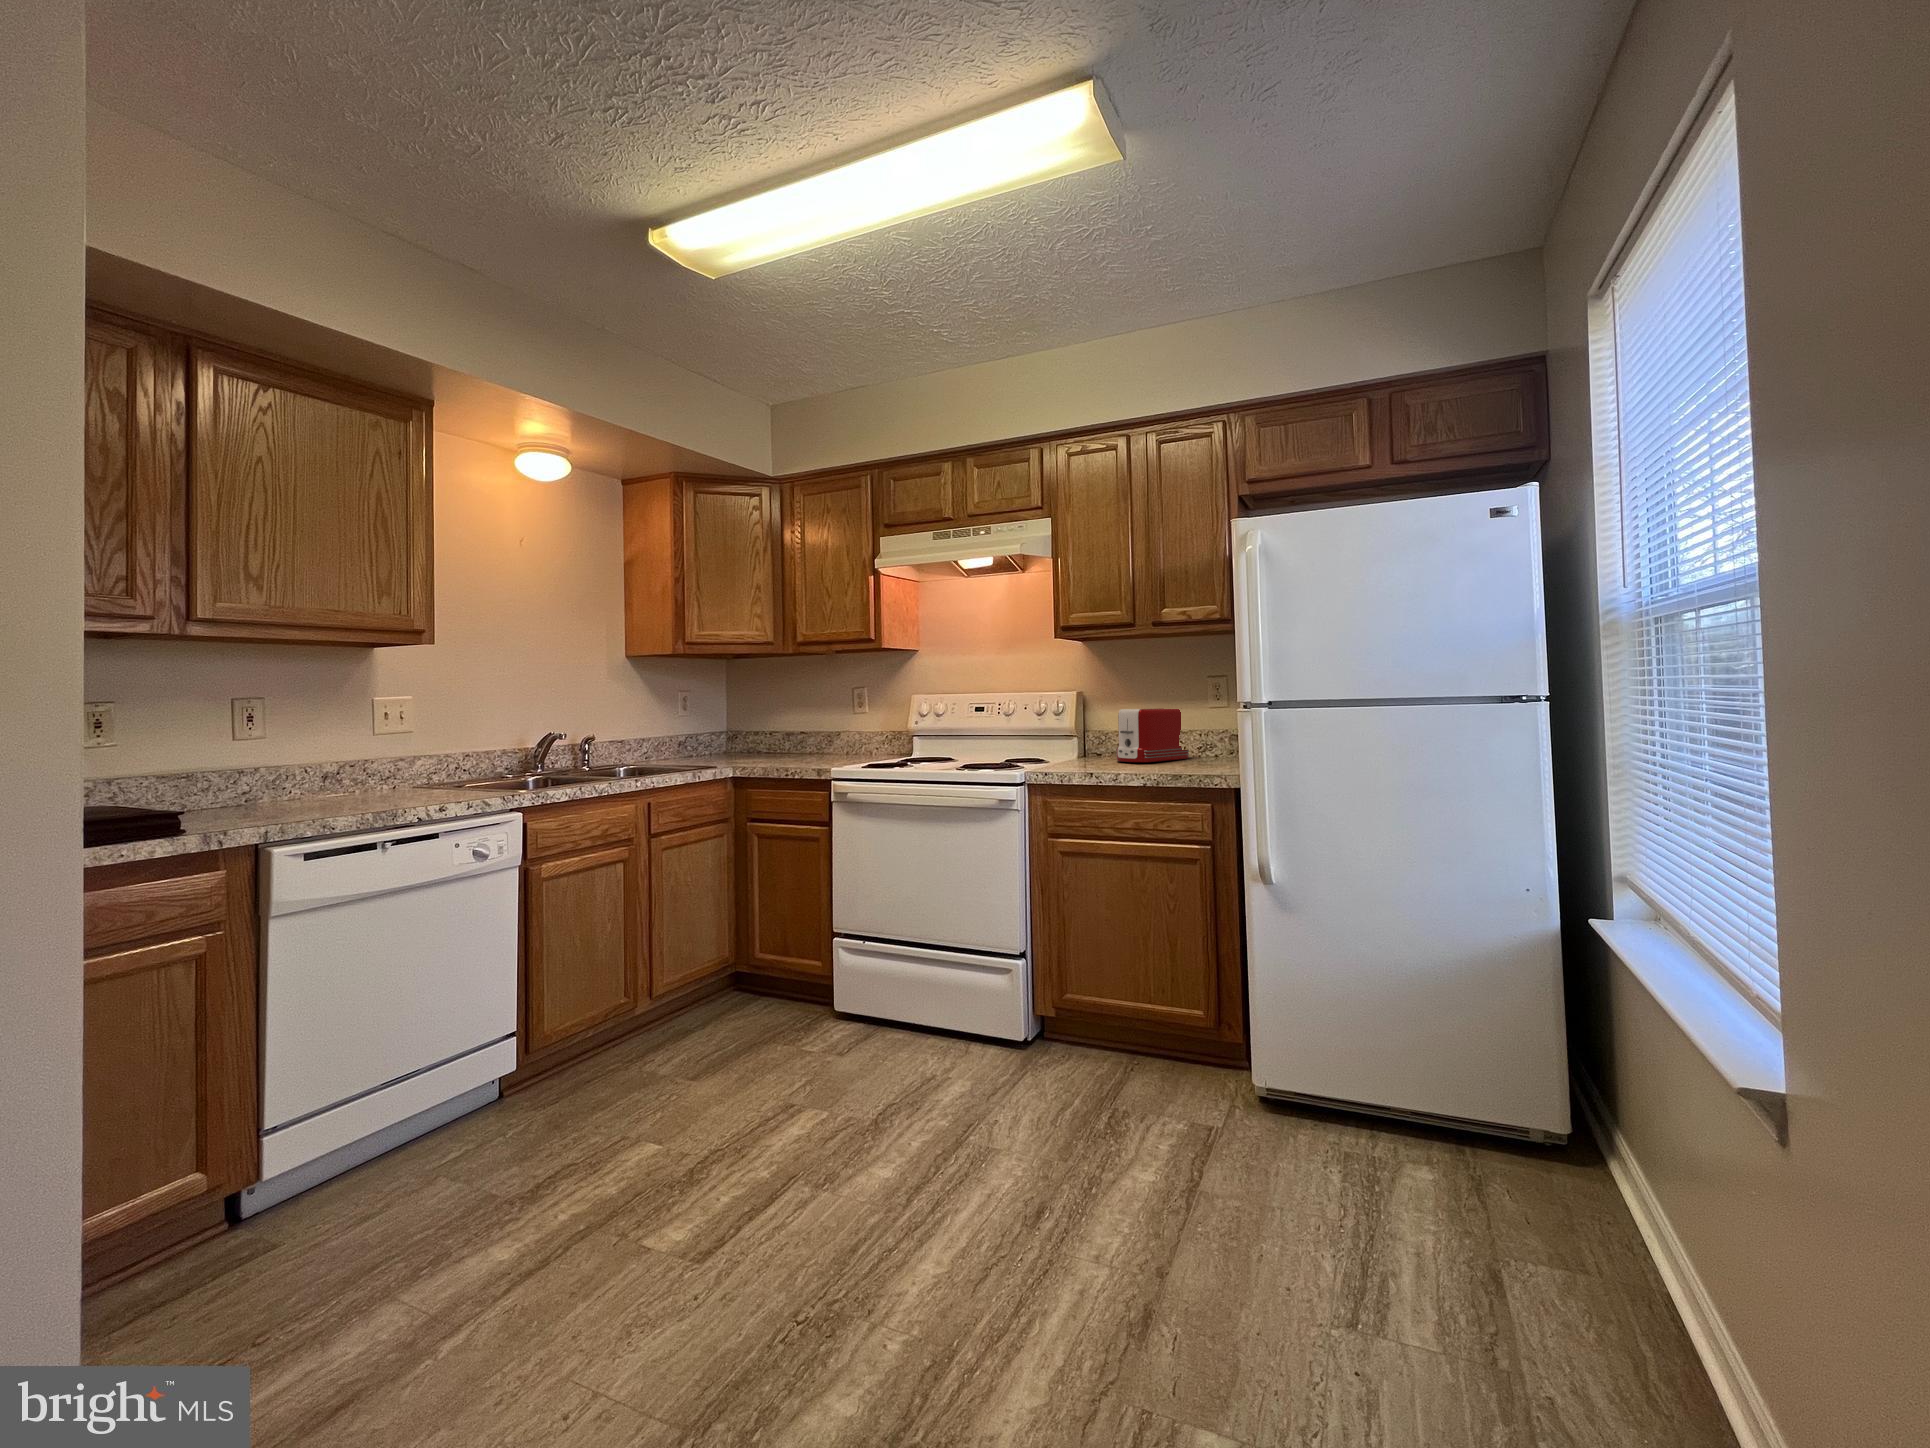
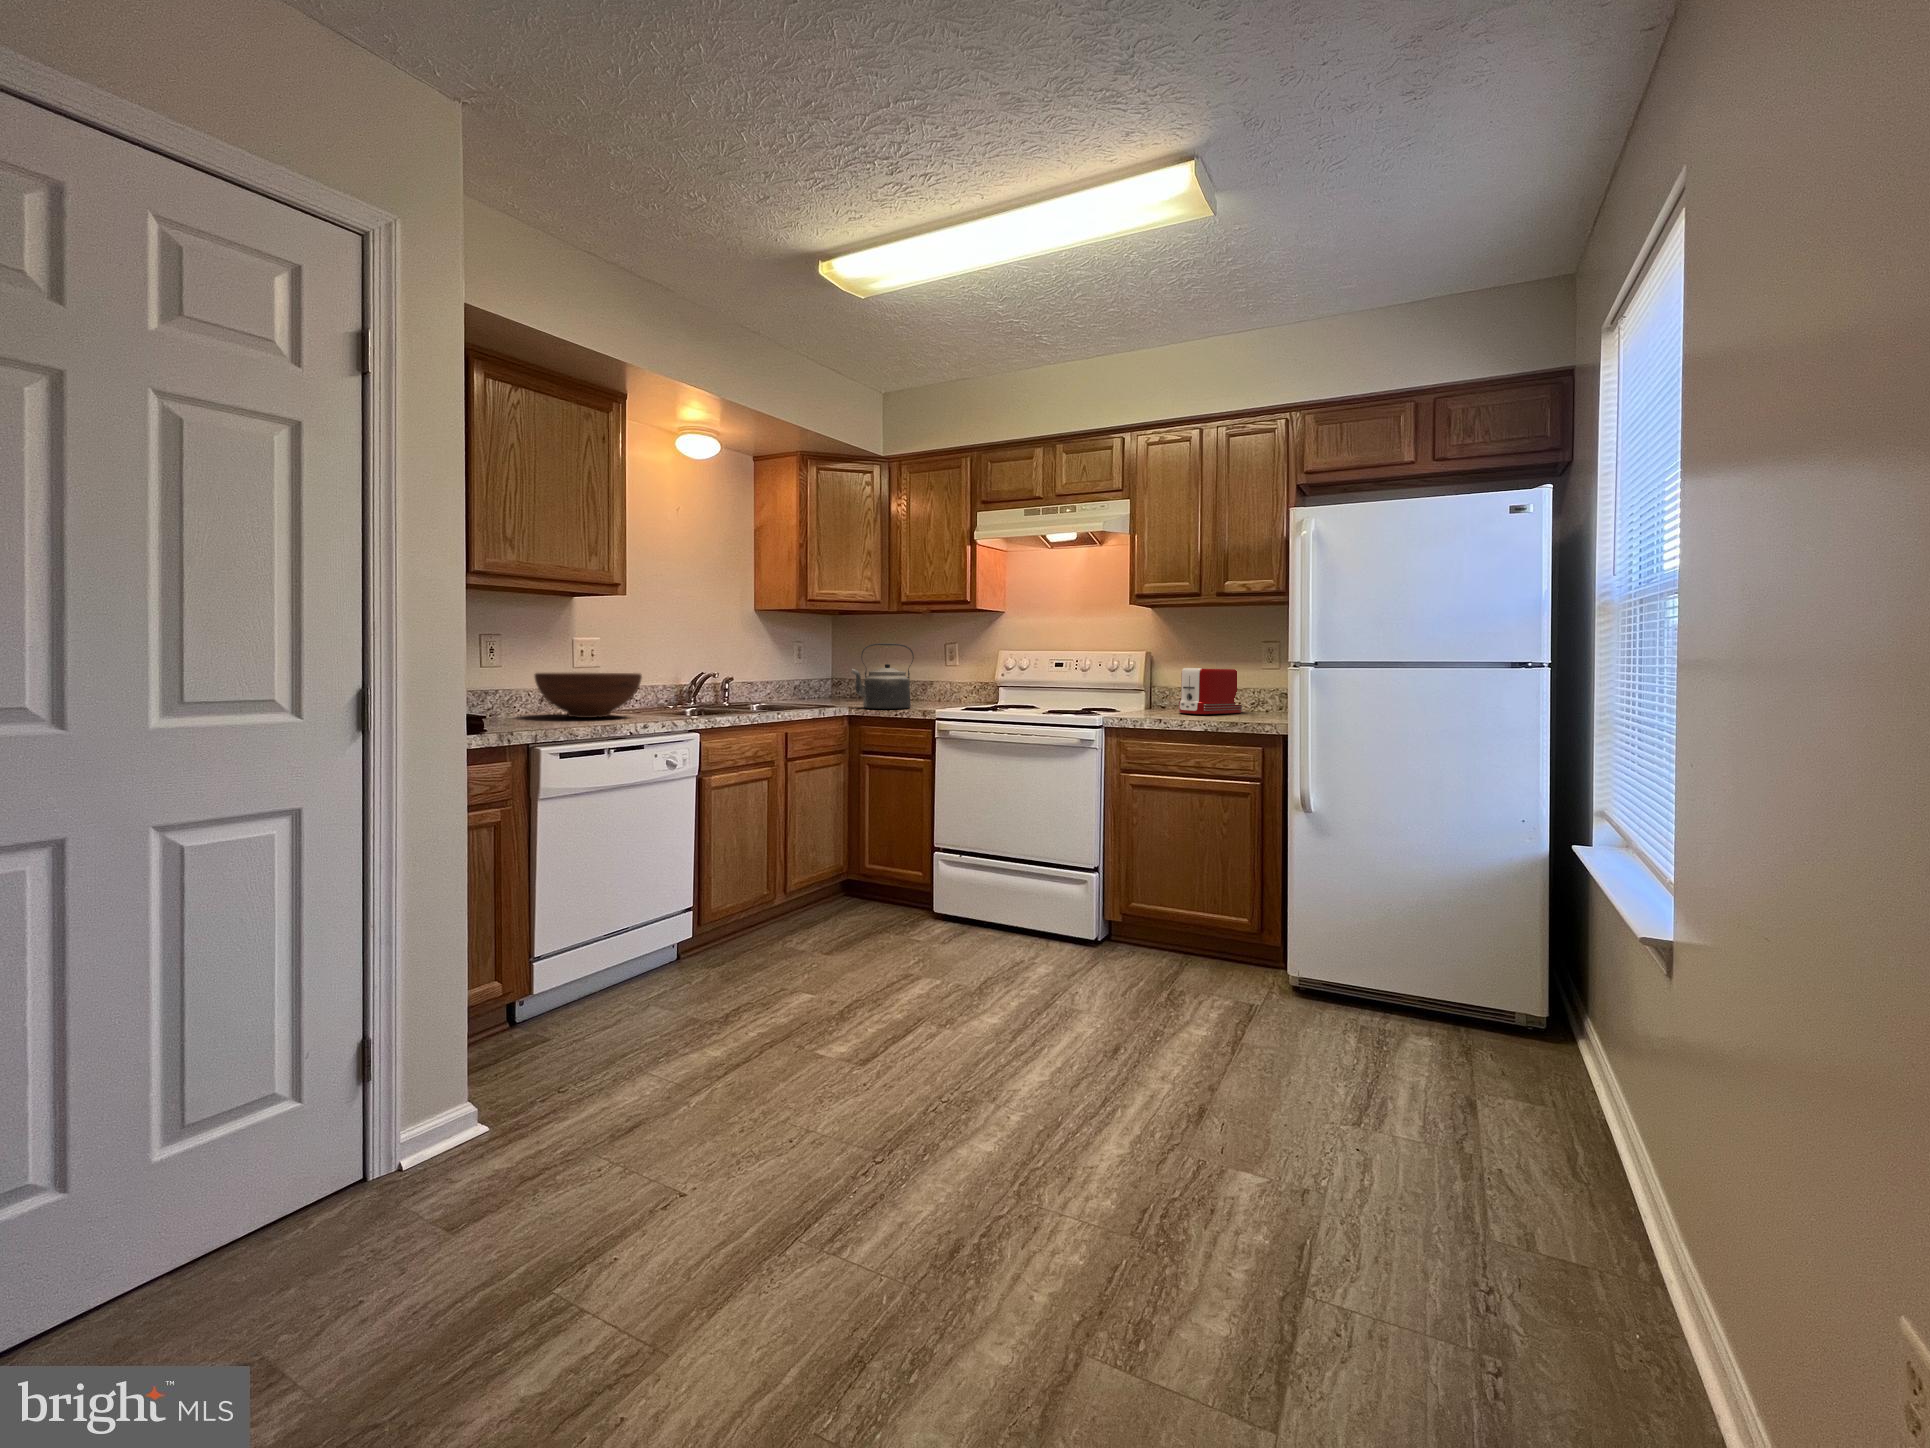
kettle: none [735,691,809,768] -> present [851,643,914,709]
fruit bowl: none [305,739,455,799] -> present [534,673,642,718]

